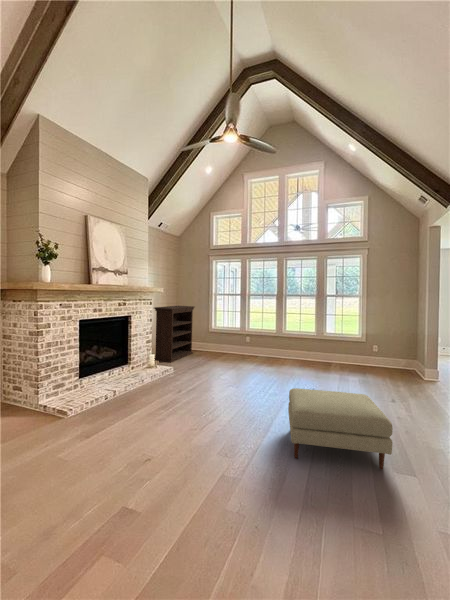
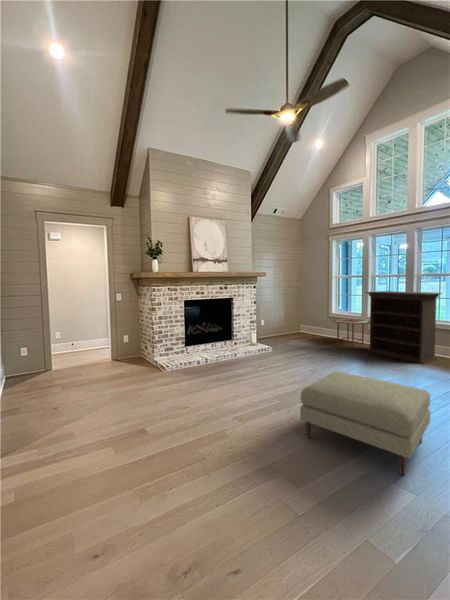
bookshelf: present [154,306,194,363] -> present [367,291,442,364]
side table: none [219,333,250,358] -> present [333,318,369,346]

